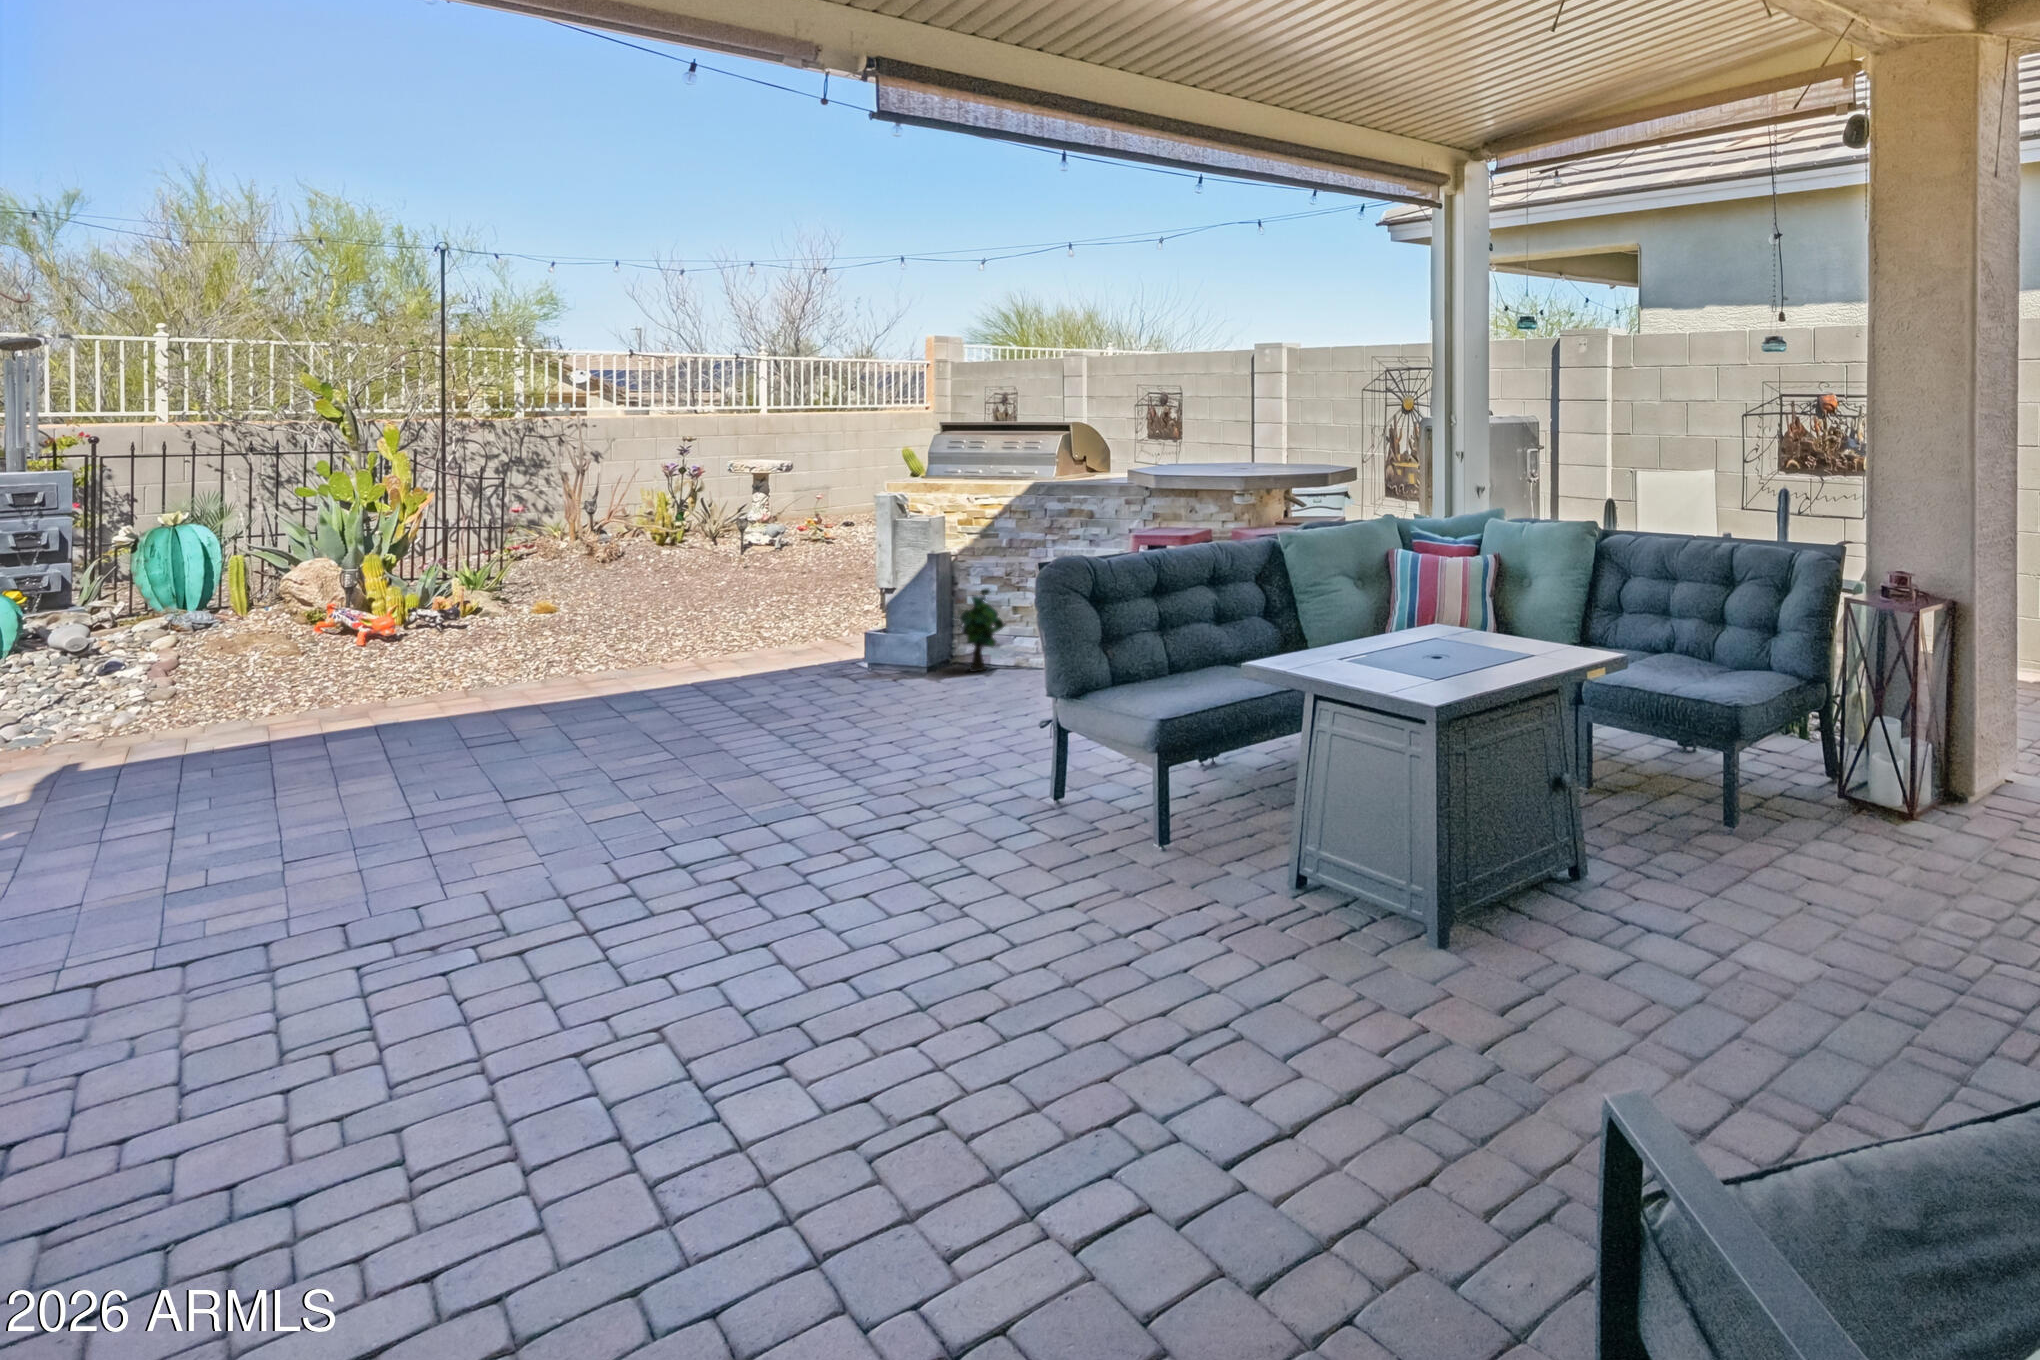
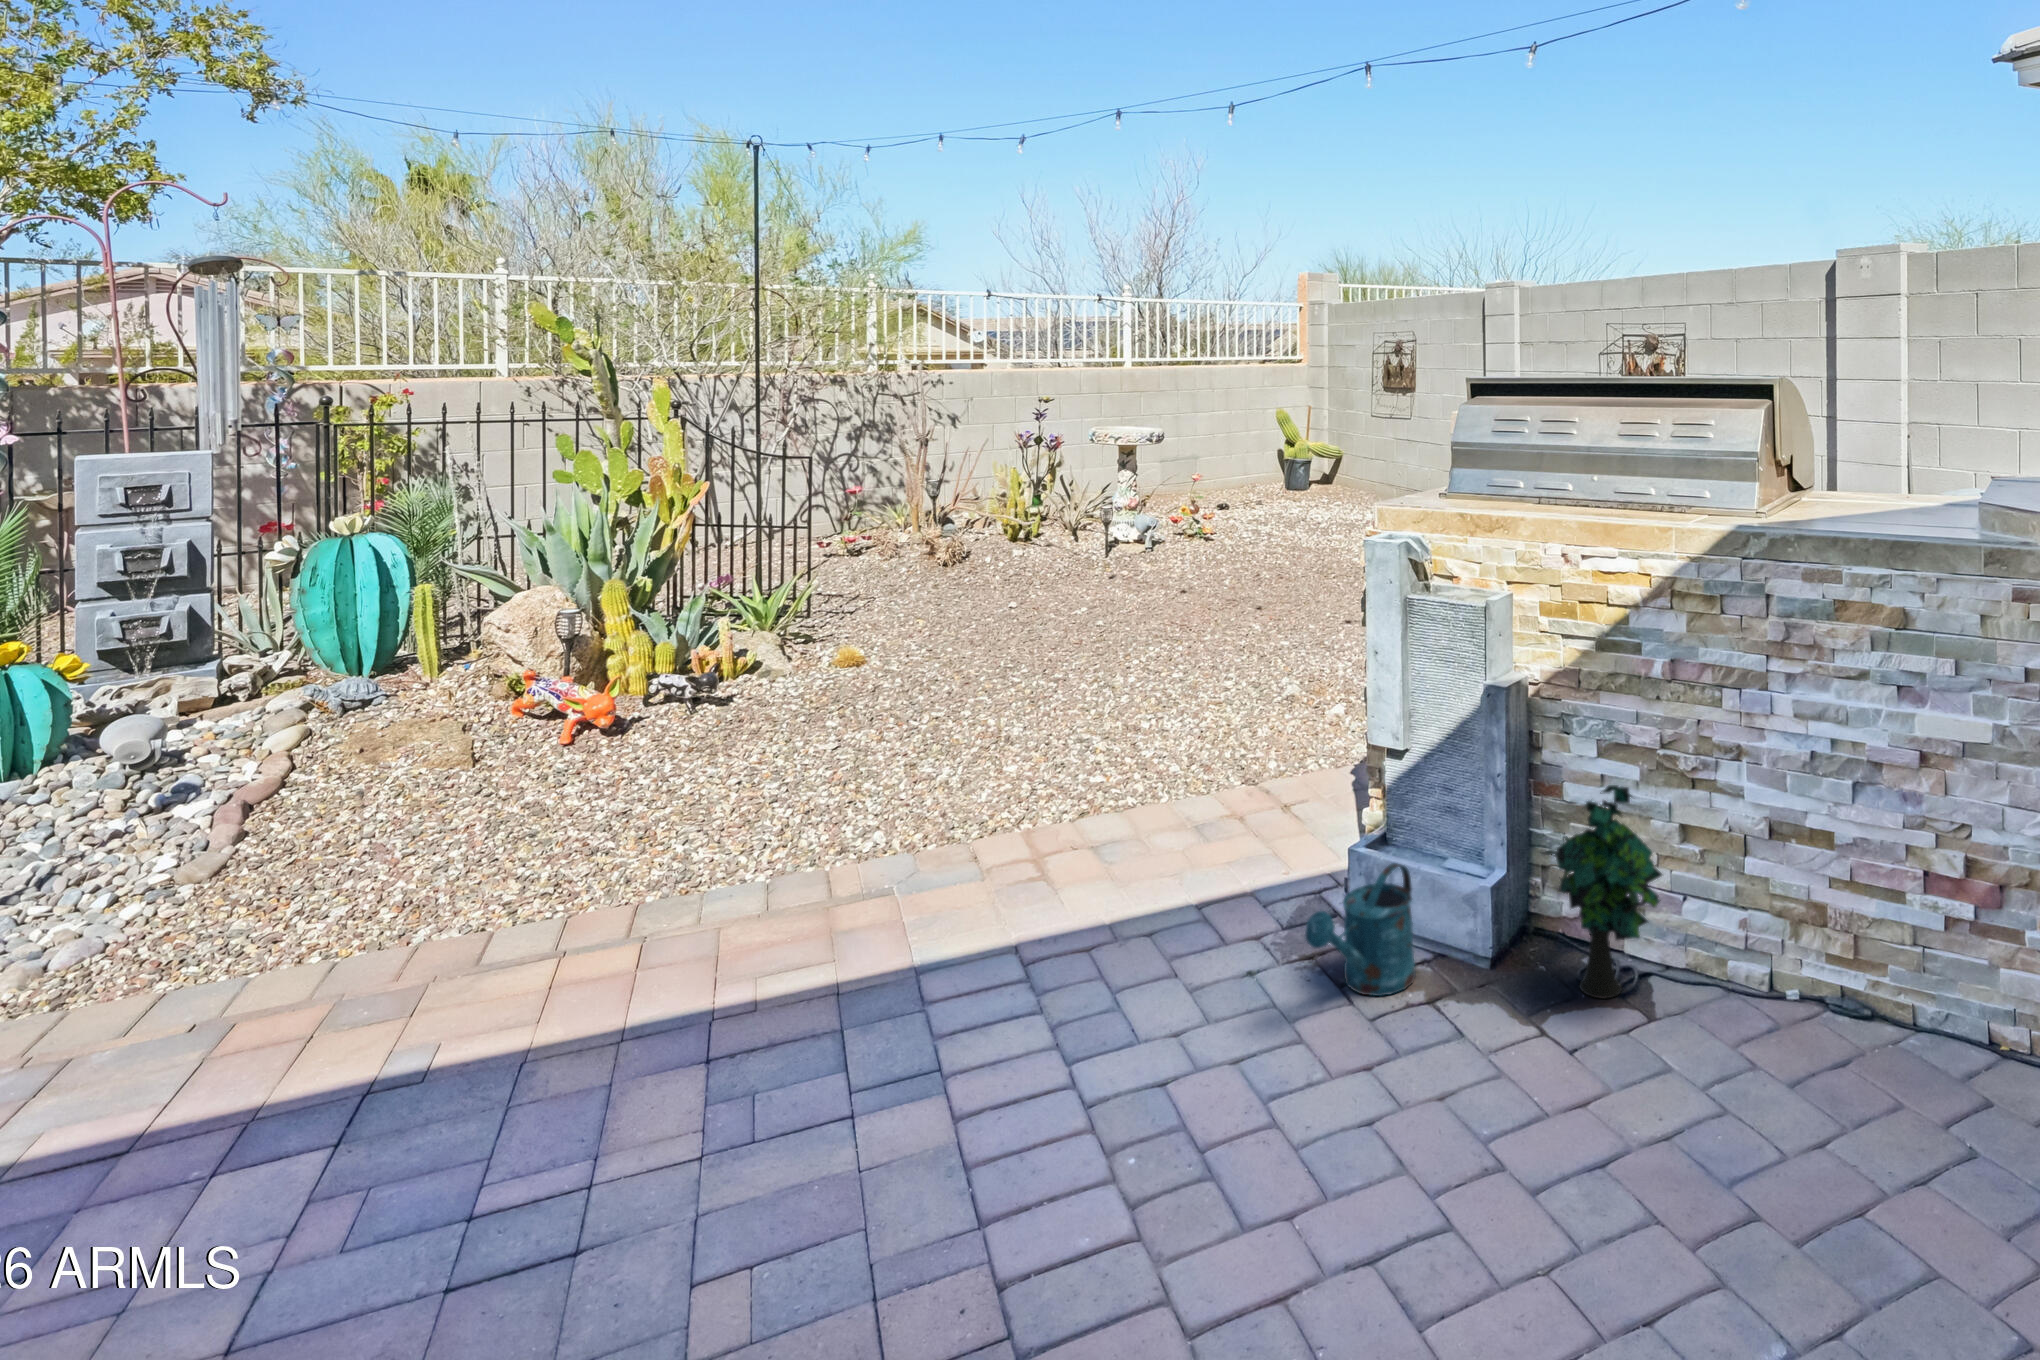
watering can: none [844,630,899,677] -> present [1305,863,1416,996]

